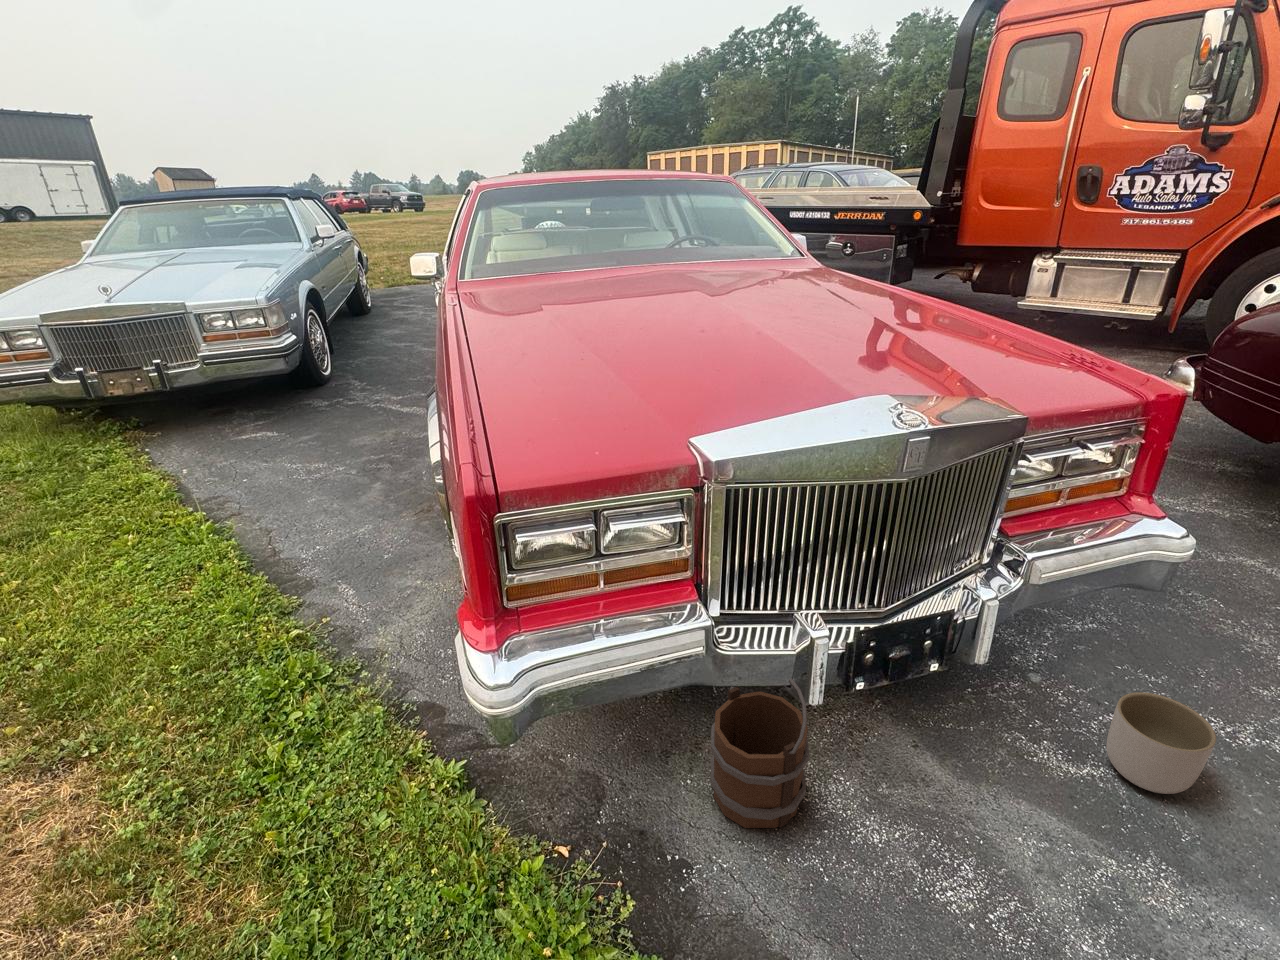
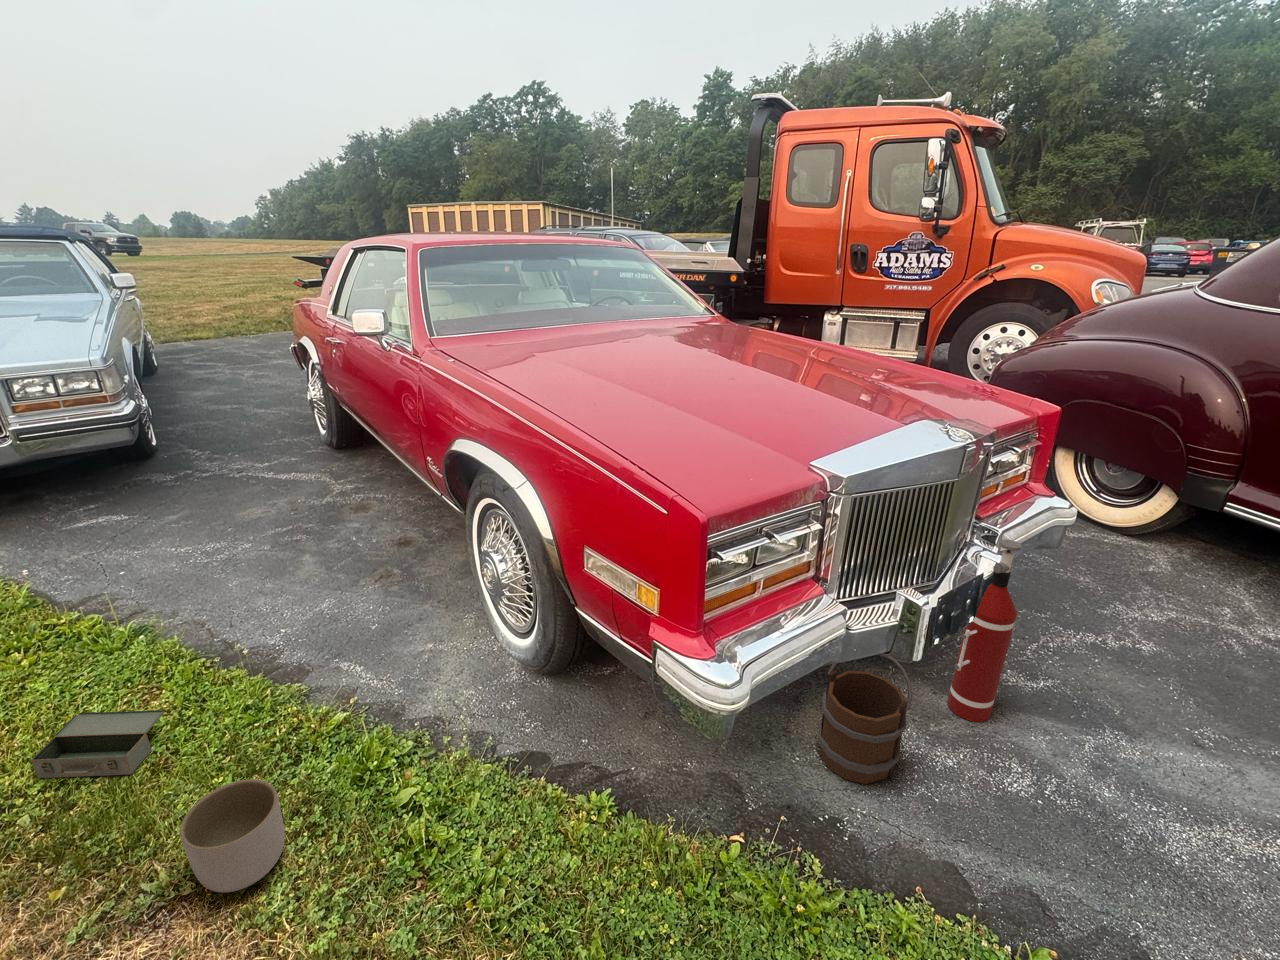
fire extinguisher: none [911,564,1010,795] -> present [947,540,1021,722]
toolbox: none [80,589,181,645] -> present [31,710,164,778]
planter: present [1107,692,1216,794] -> present [180,779,284,893]

